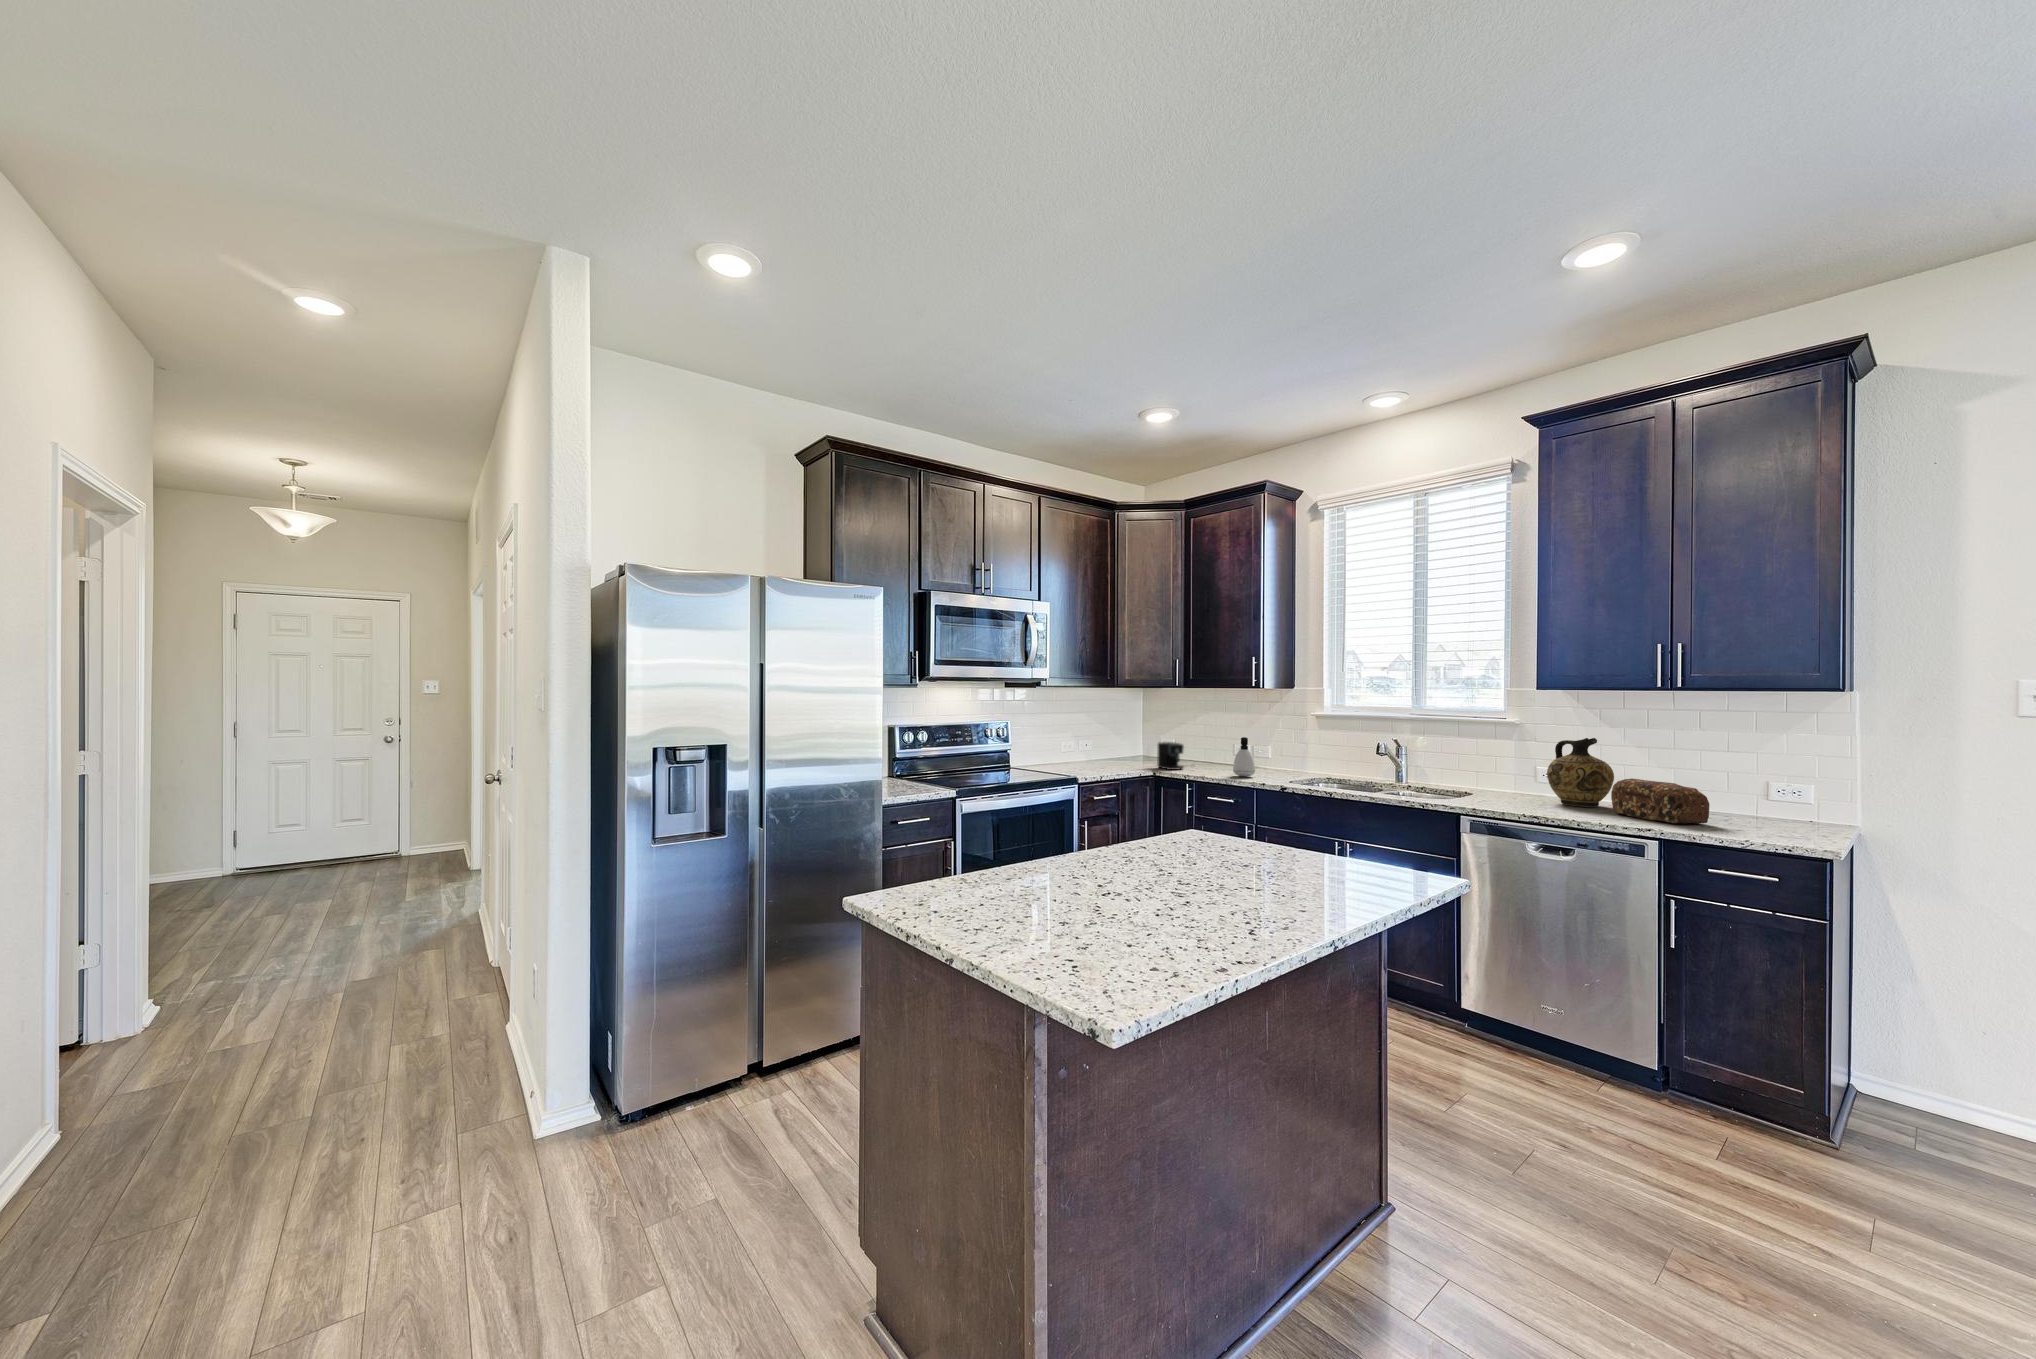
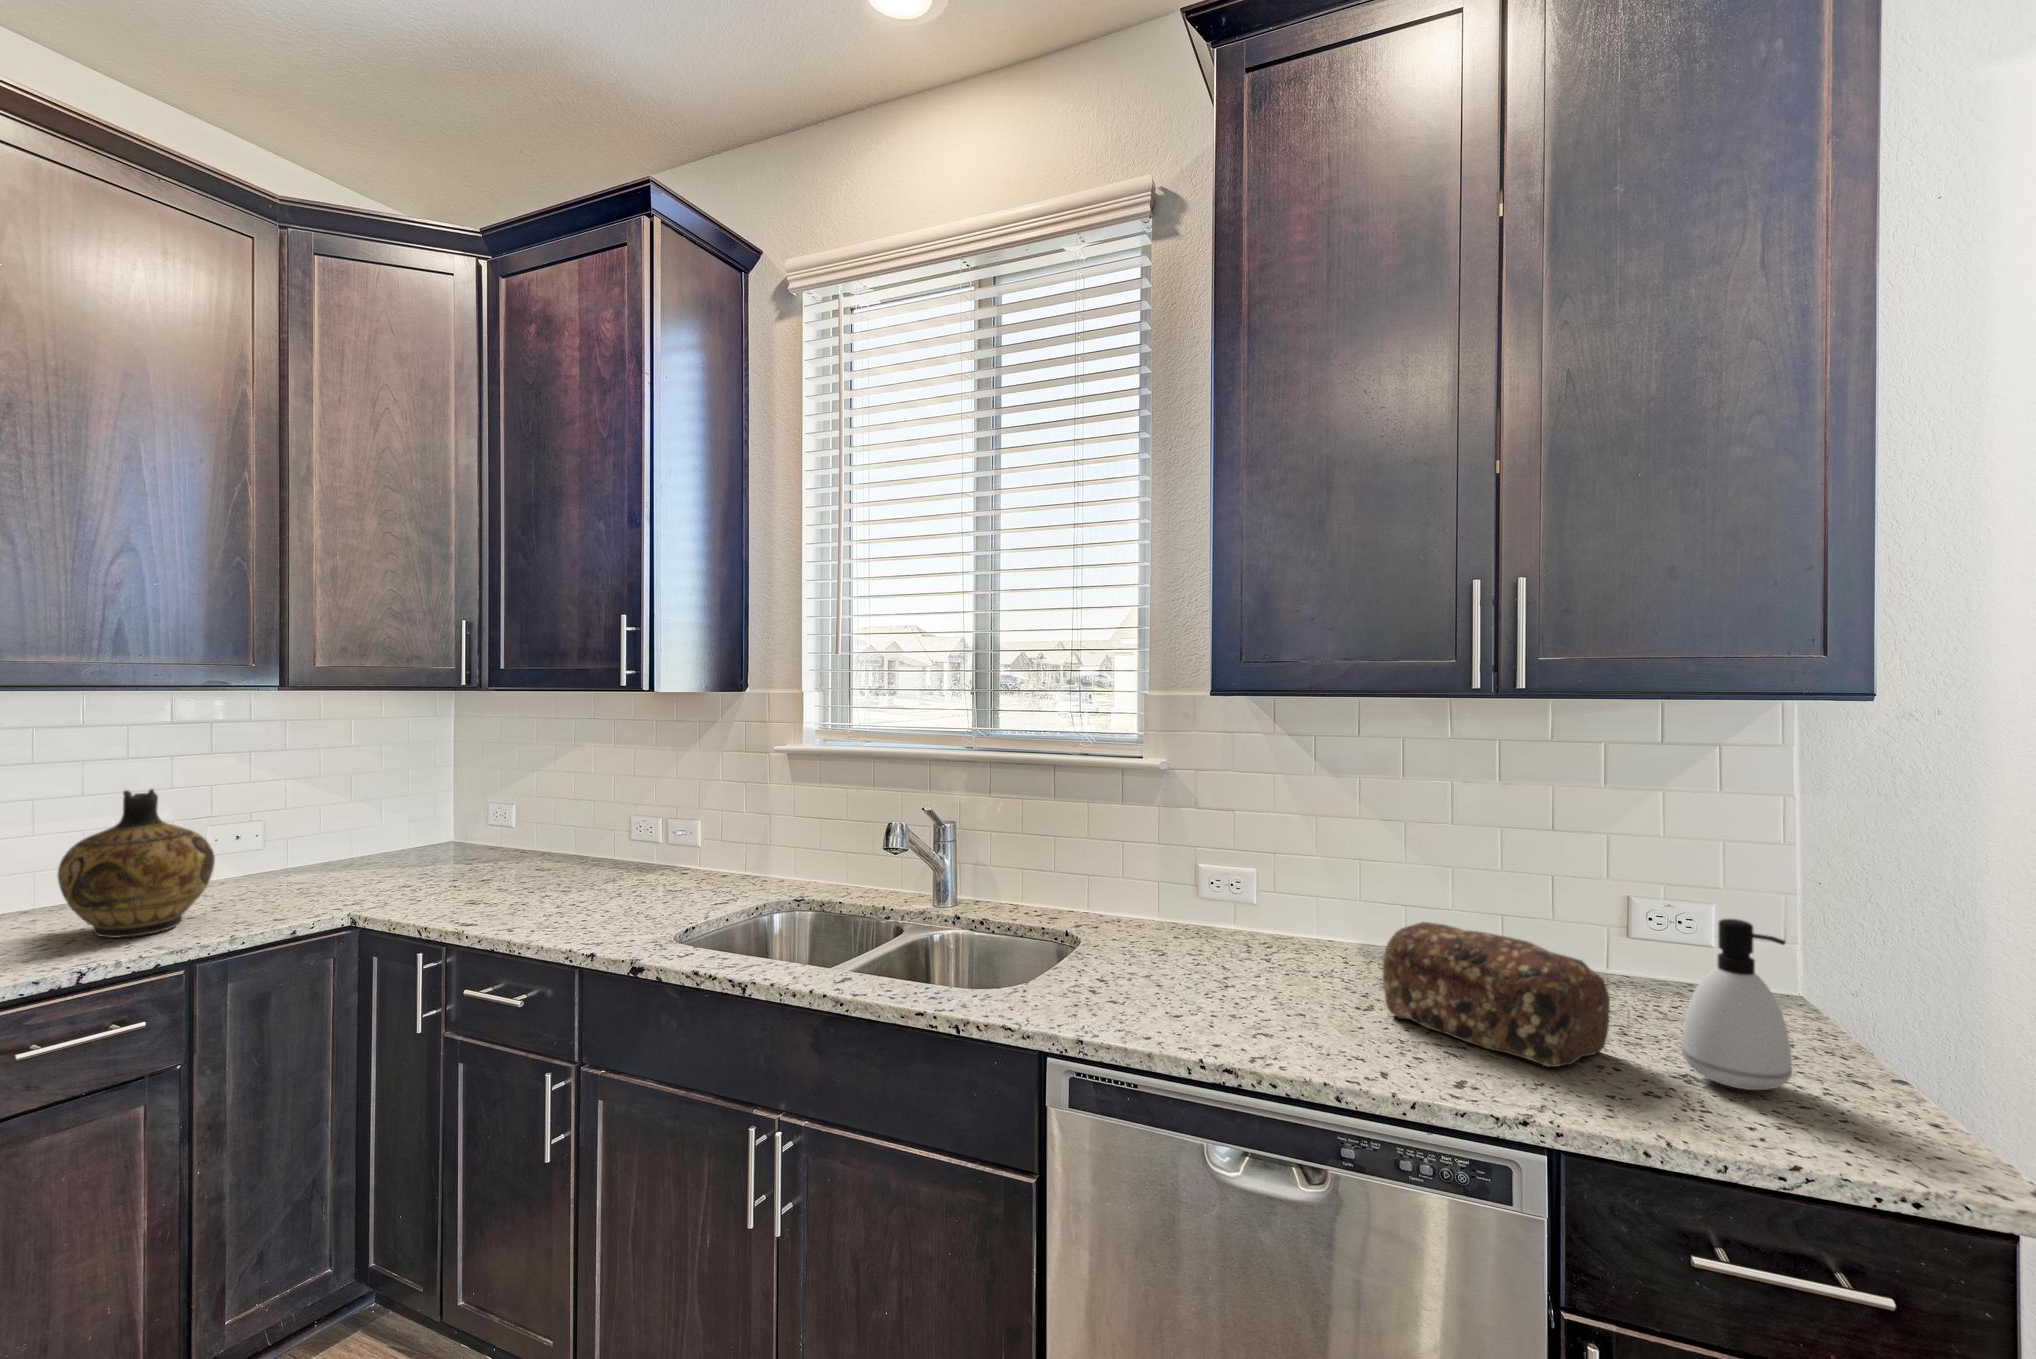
soap dispenser: present [1233,737,1255,777] -> present [1682,919,1792,1090]
ceramic jug: present [1547,738,1614,807] -> present [58,789,215,938]
coffee maker: present [1157,742,1184,770] -> none [407,824,525,899]

